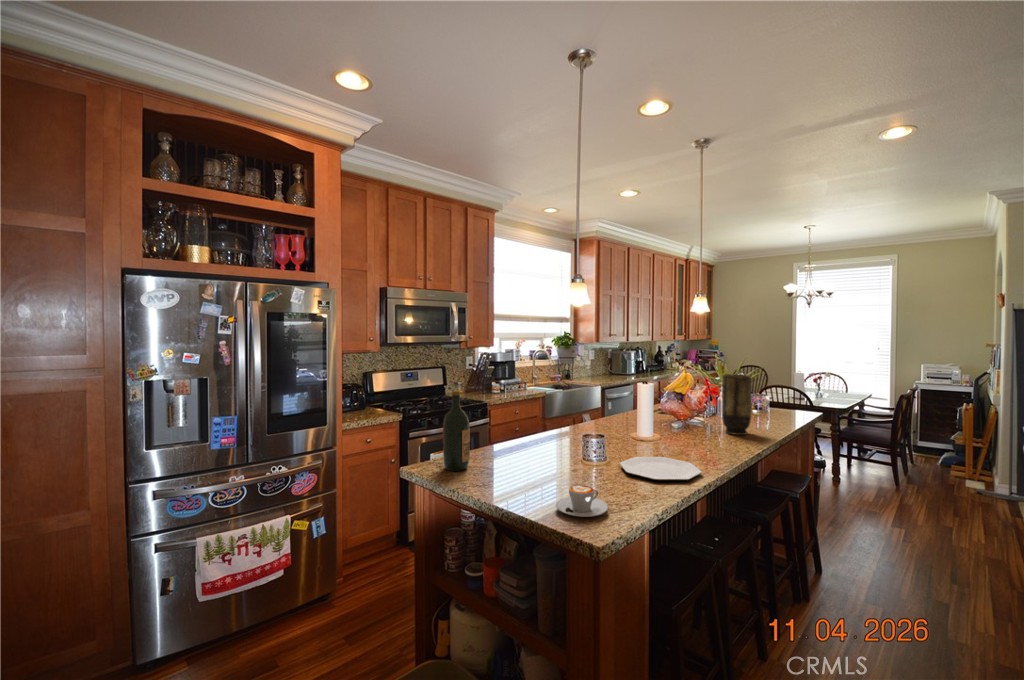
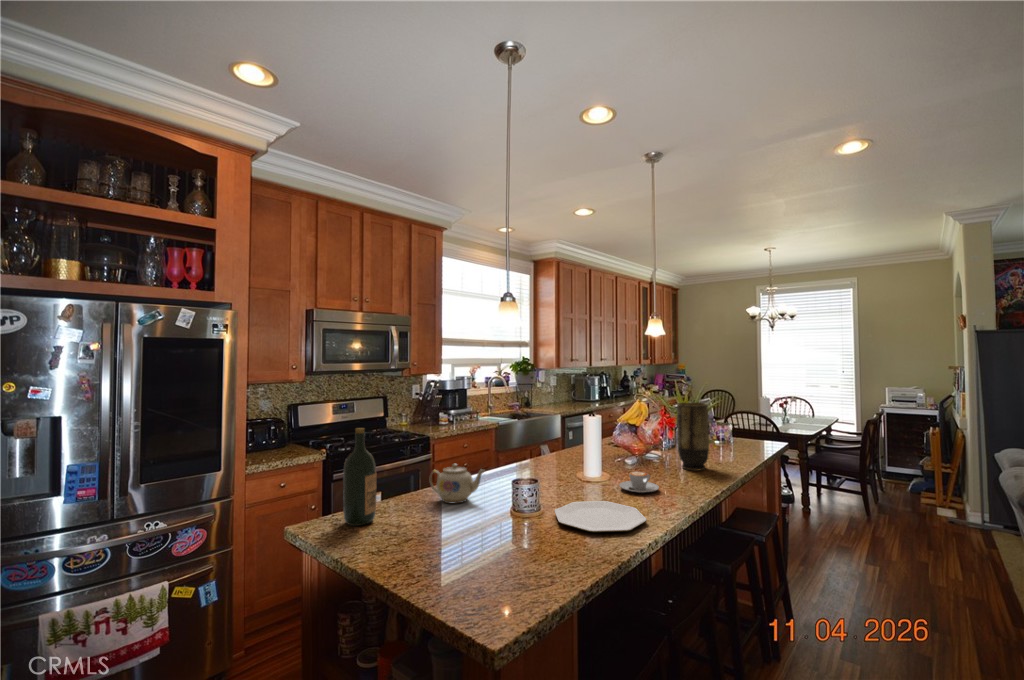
teapot: none [507,423,557,456] -> present [429,464,485,503]
coffee cup: present [556,485,608,517] -> present [619,472,659,493]

